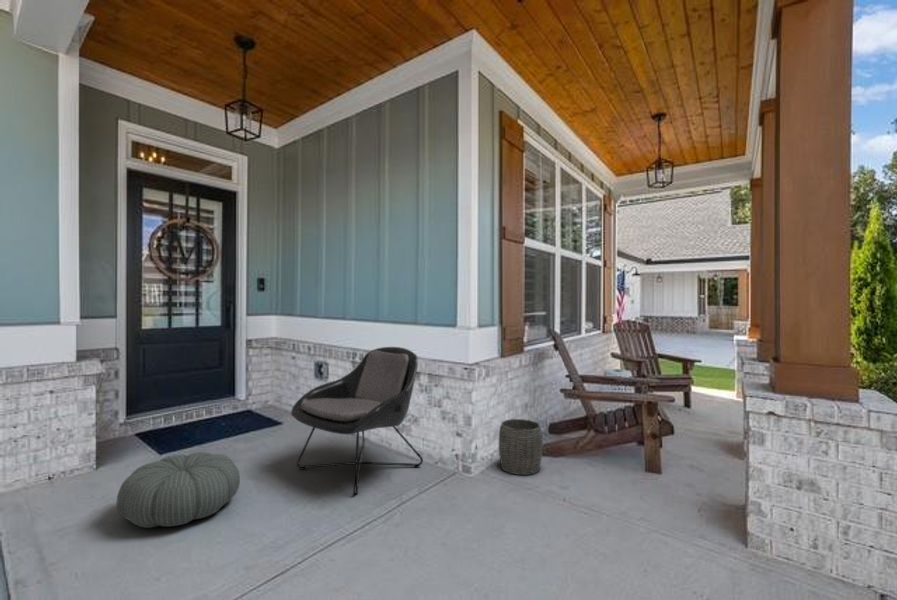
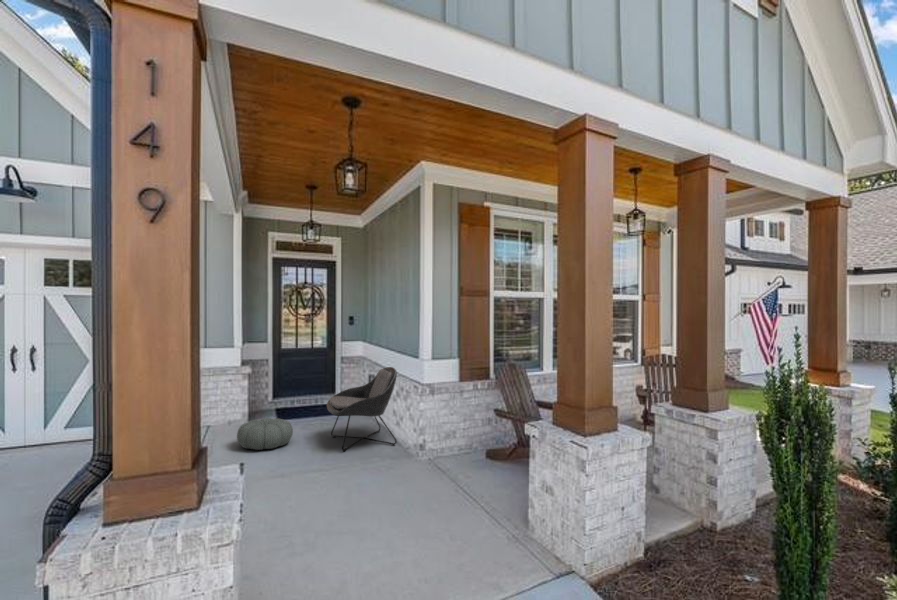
woven basket: present [499,419,543,475] -> none [439,422,469,459]

